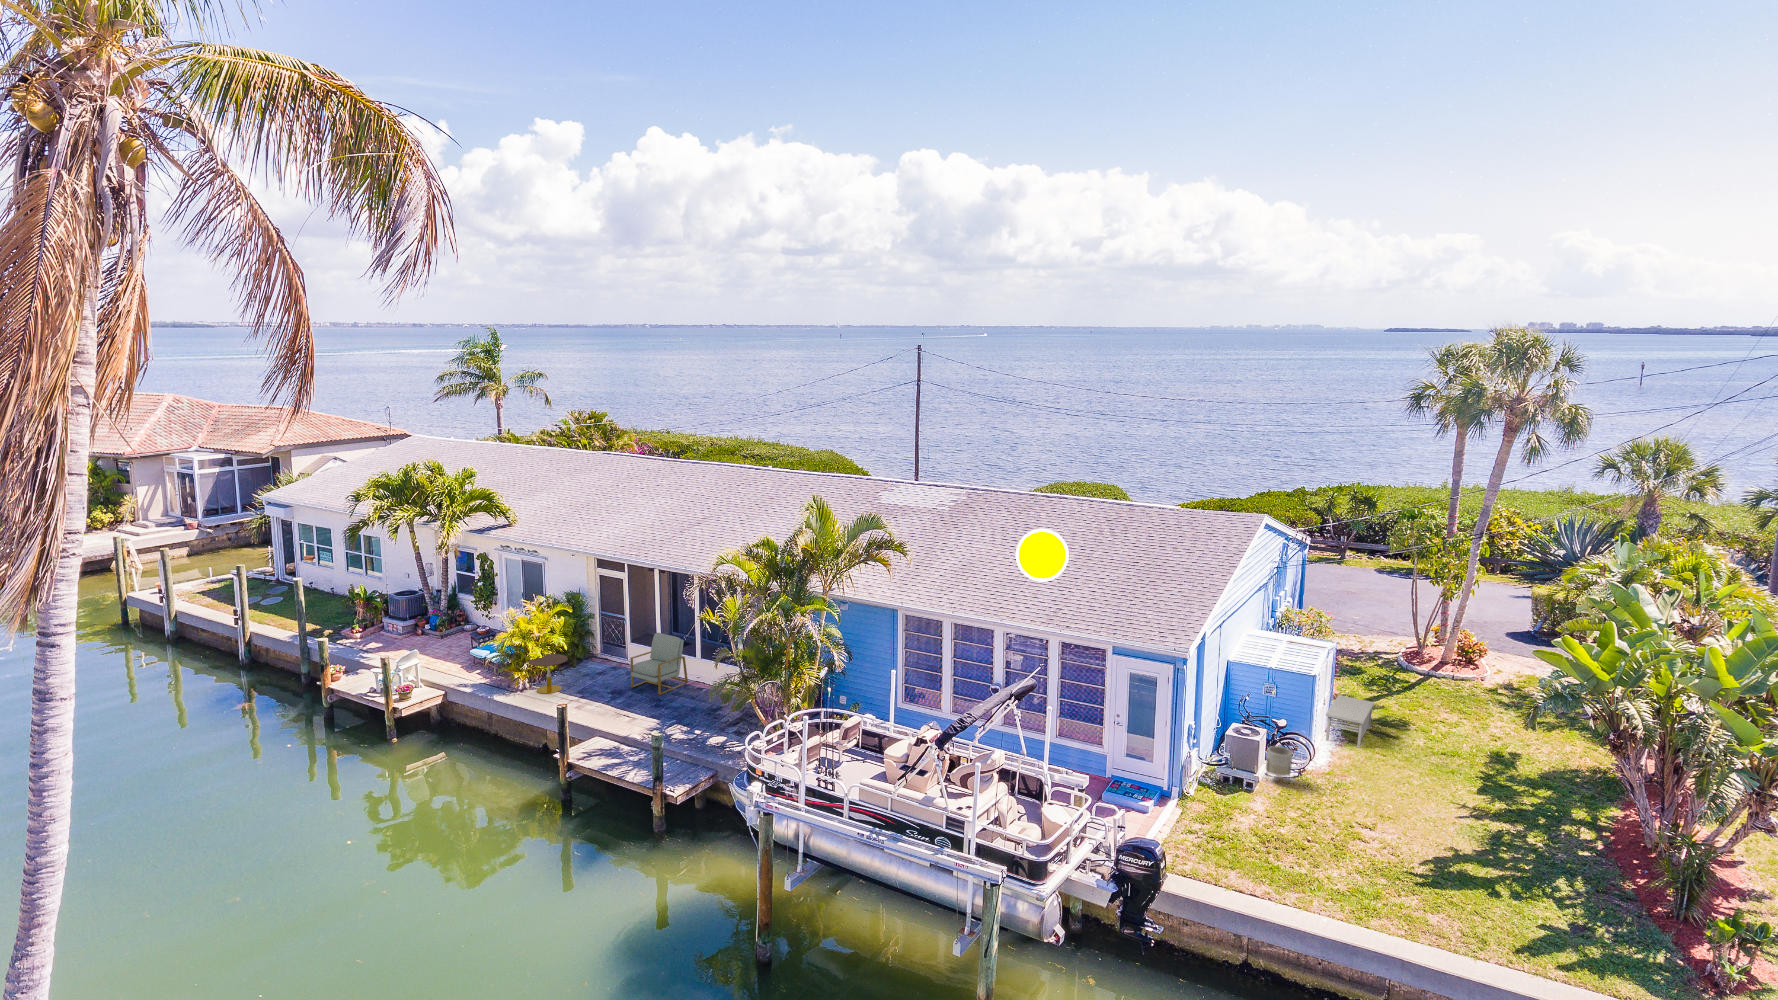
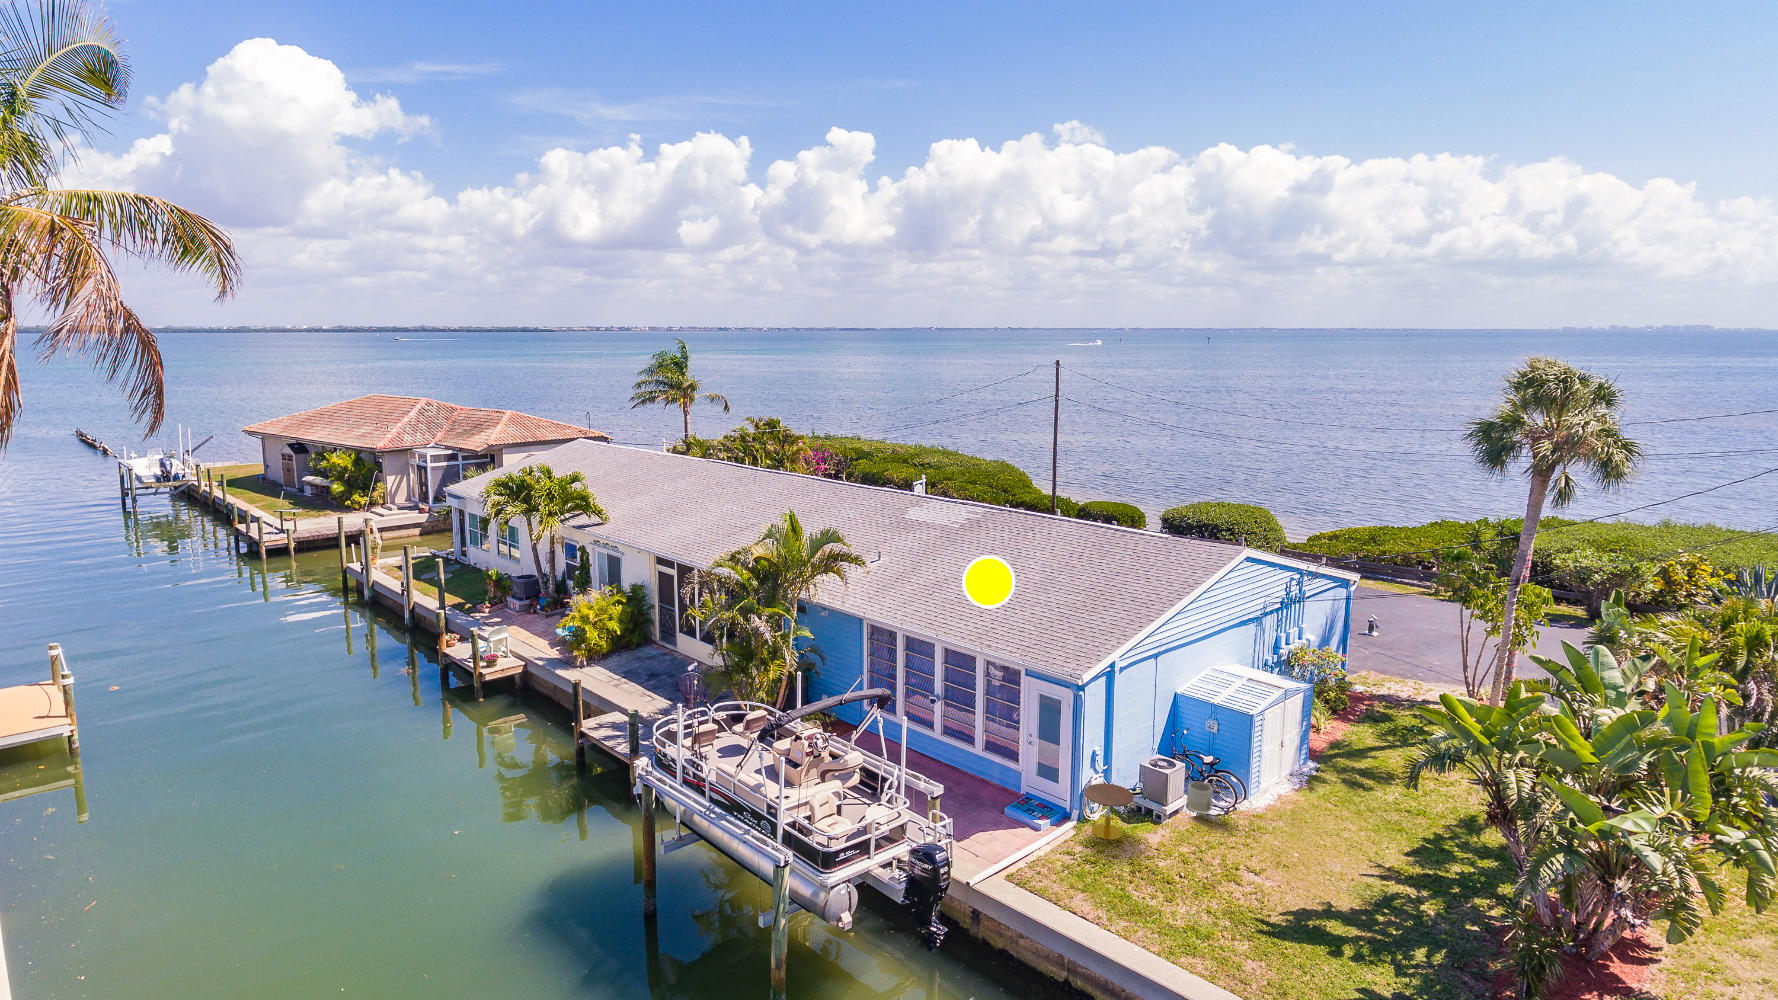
chair: present [630,633,688,695] -> none [667,625,717,680]
side table: present [529,654,567,694] -> present [1085,783,1134,840]
storage bench: present [1326,695,1374,748] -> none [1285,739,1352,795]

